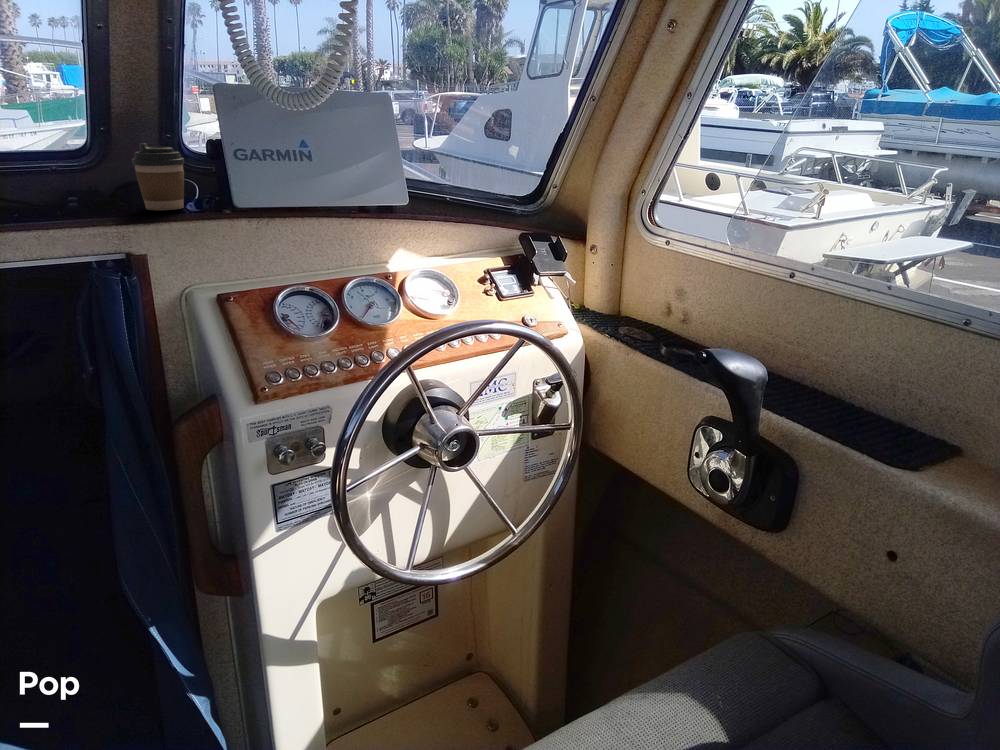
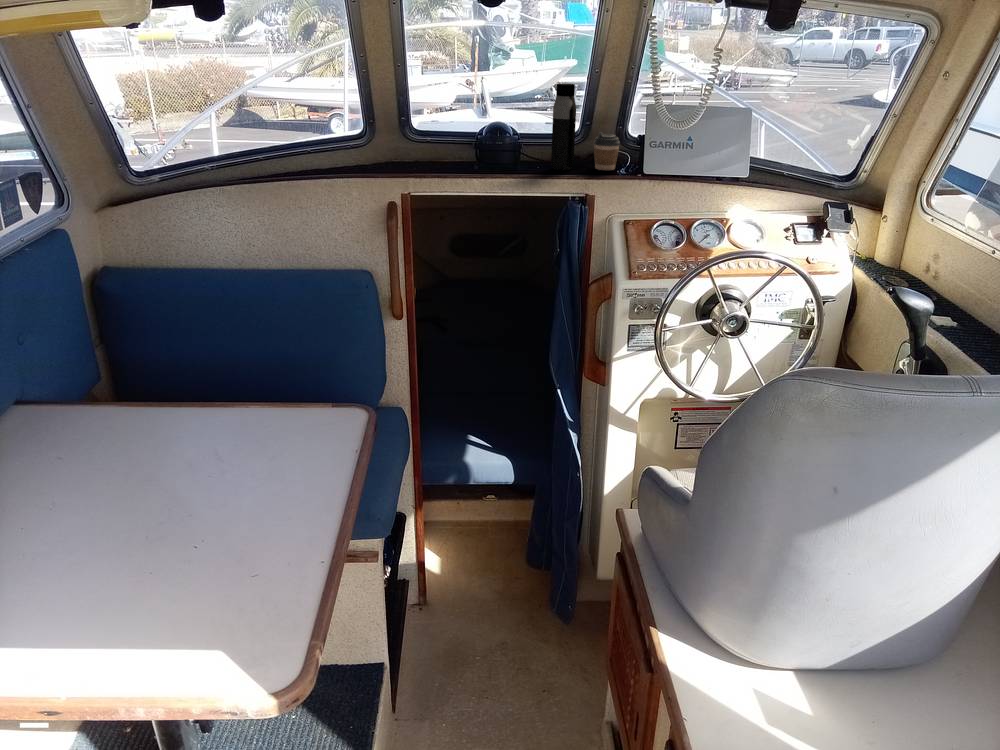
water bottle: none [28,49,100,216] -> present [551,83,576,170]

